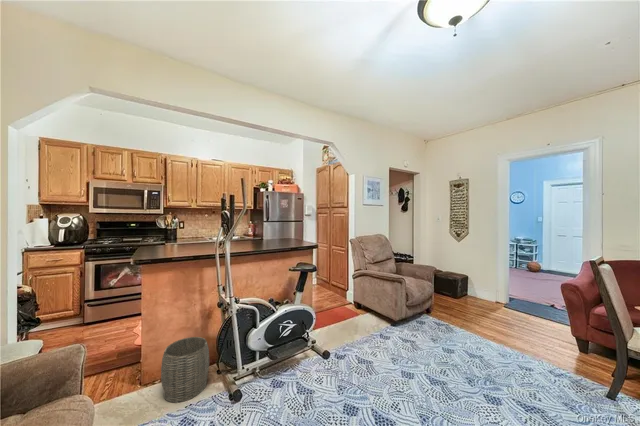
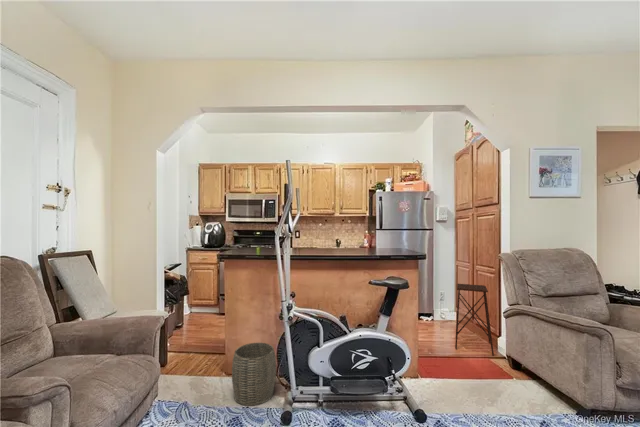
side table: none [324,261,350,307] -> present [455,284,494,355]

